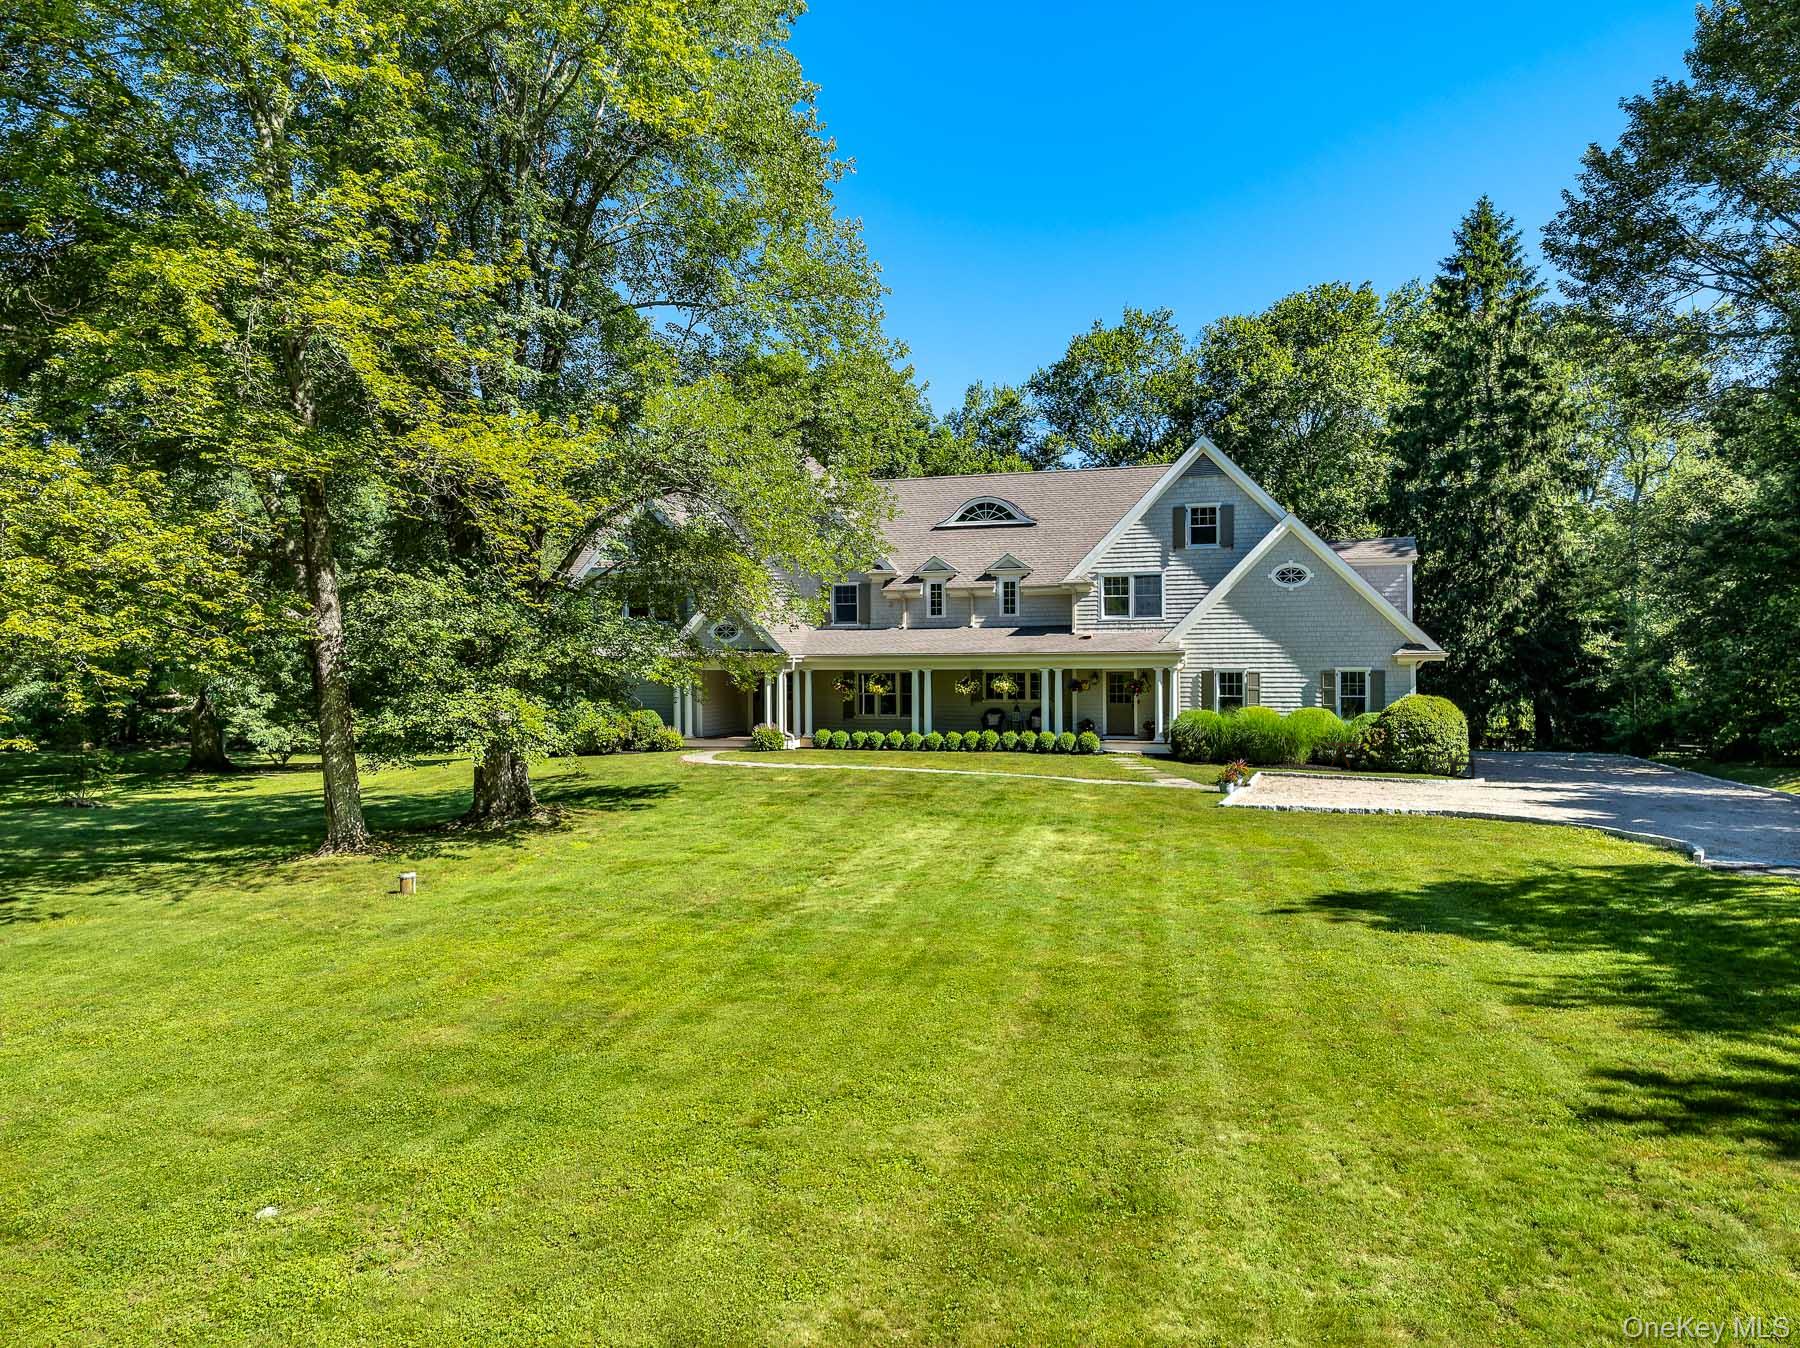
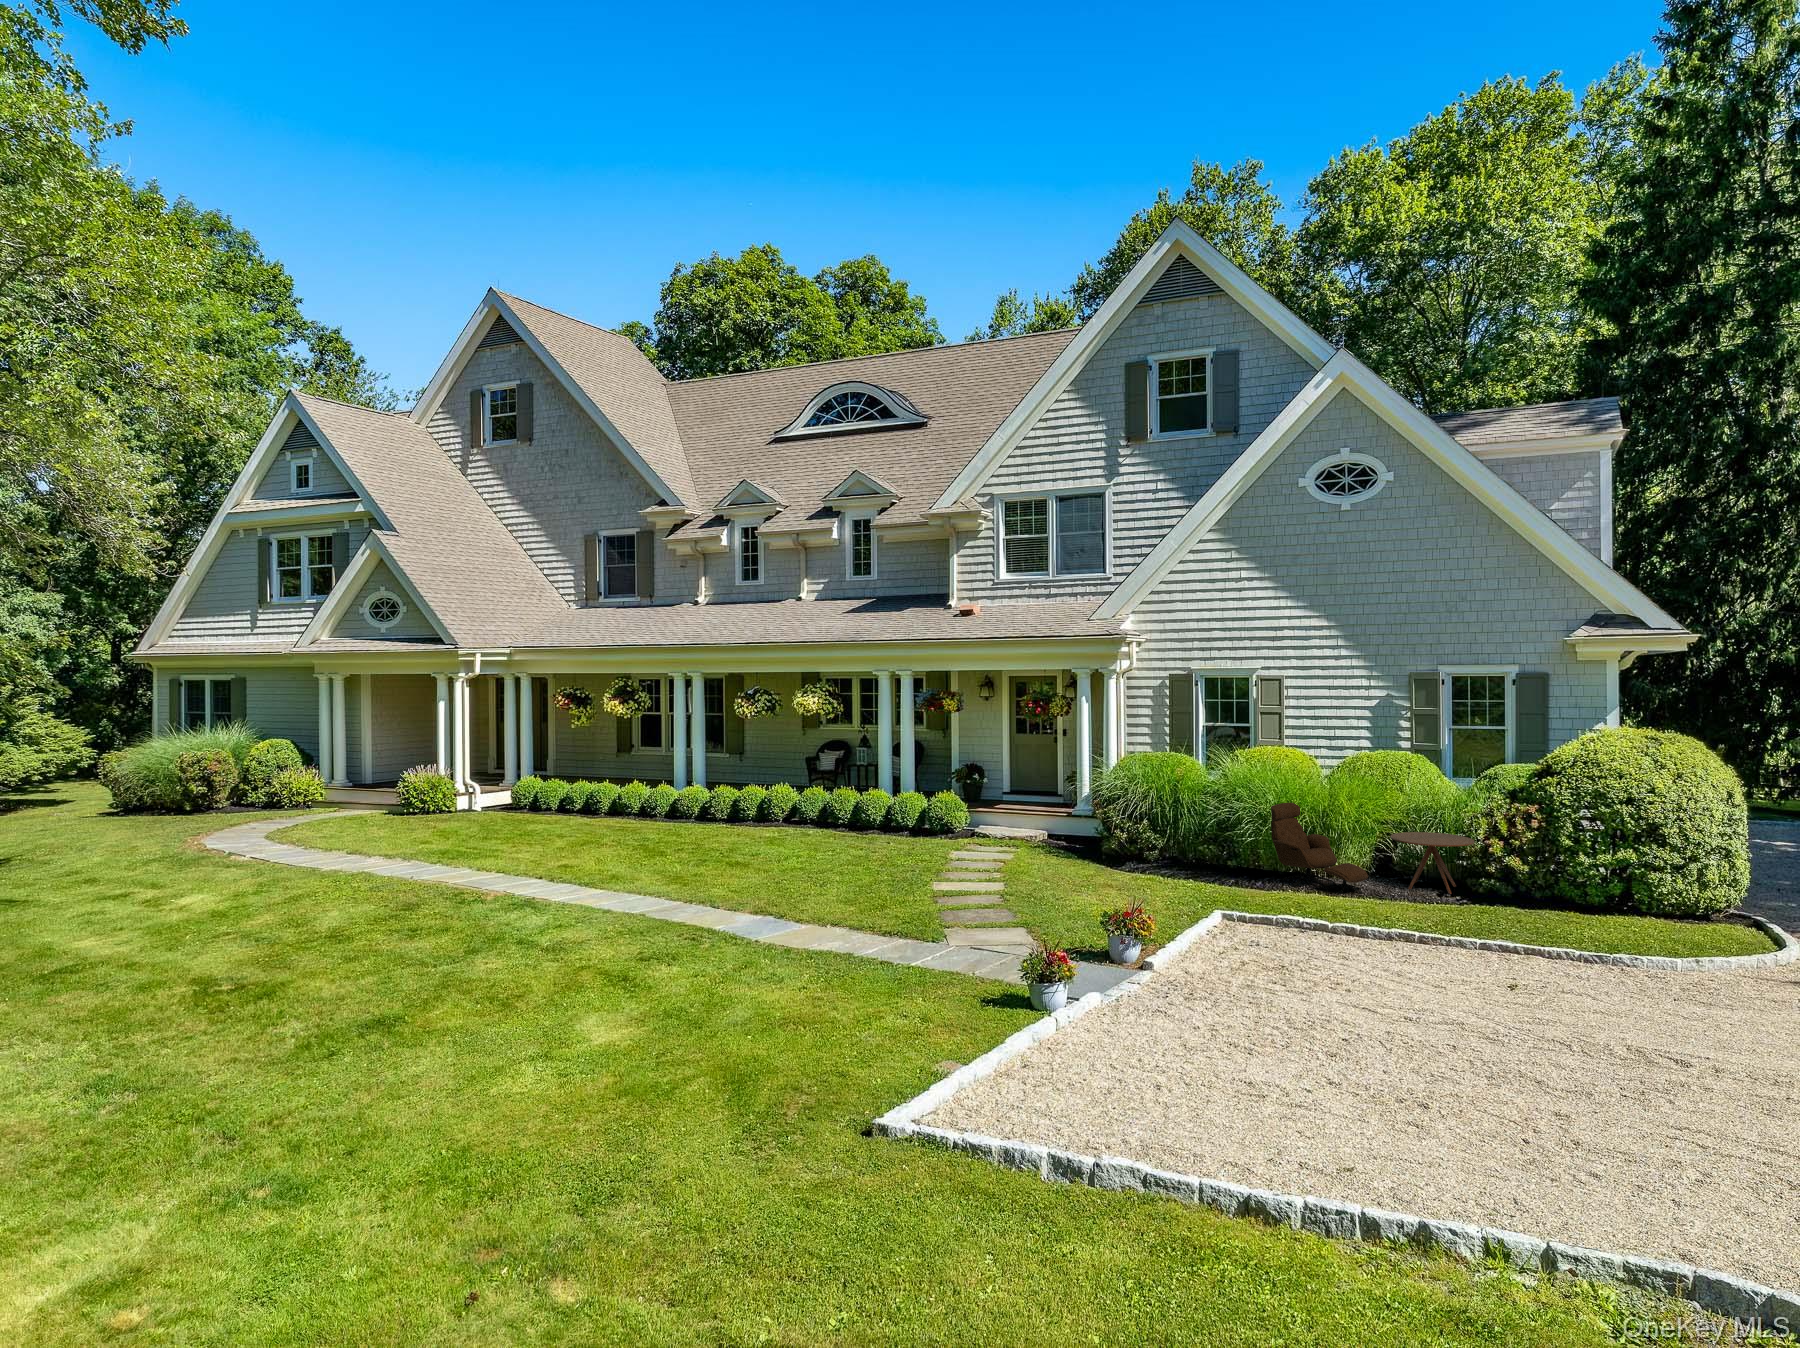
lounge chair: none [1270,730,1314,768] -> present [1271,803,1368,894]
bench: present [1432,752,1475,779] -> none [1658,866,1775,947]

